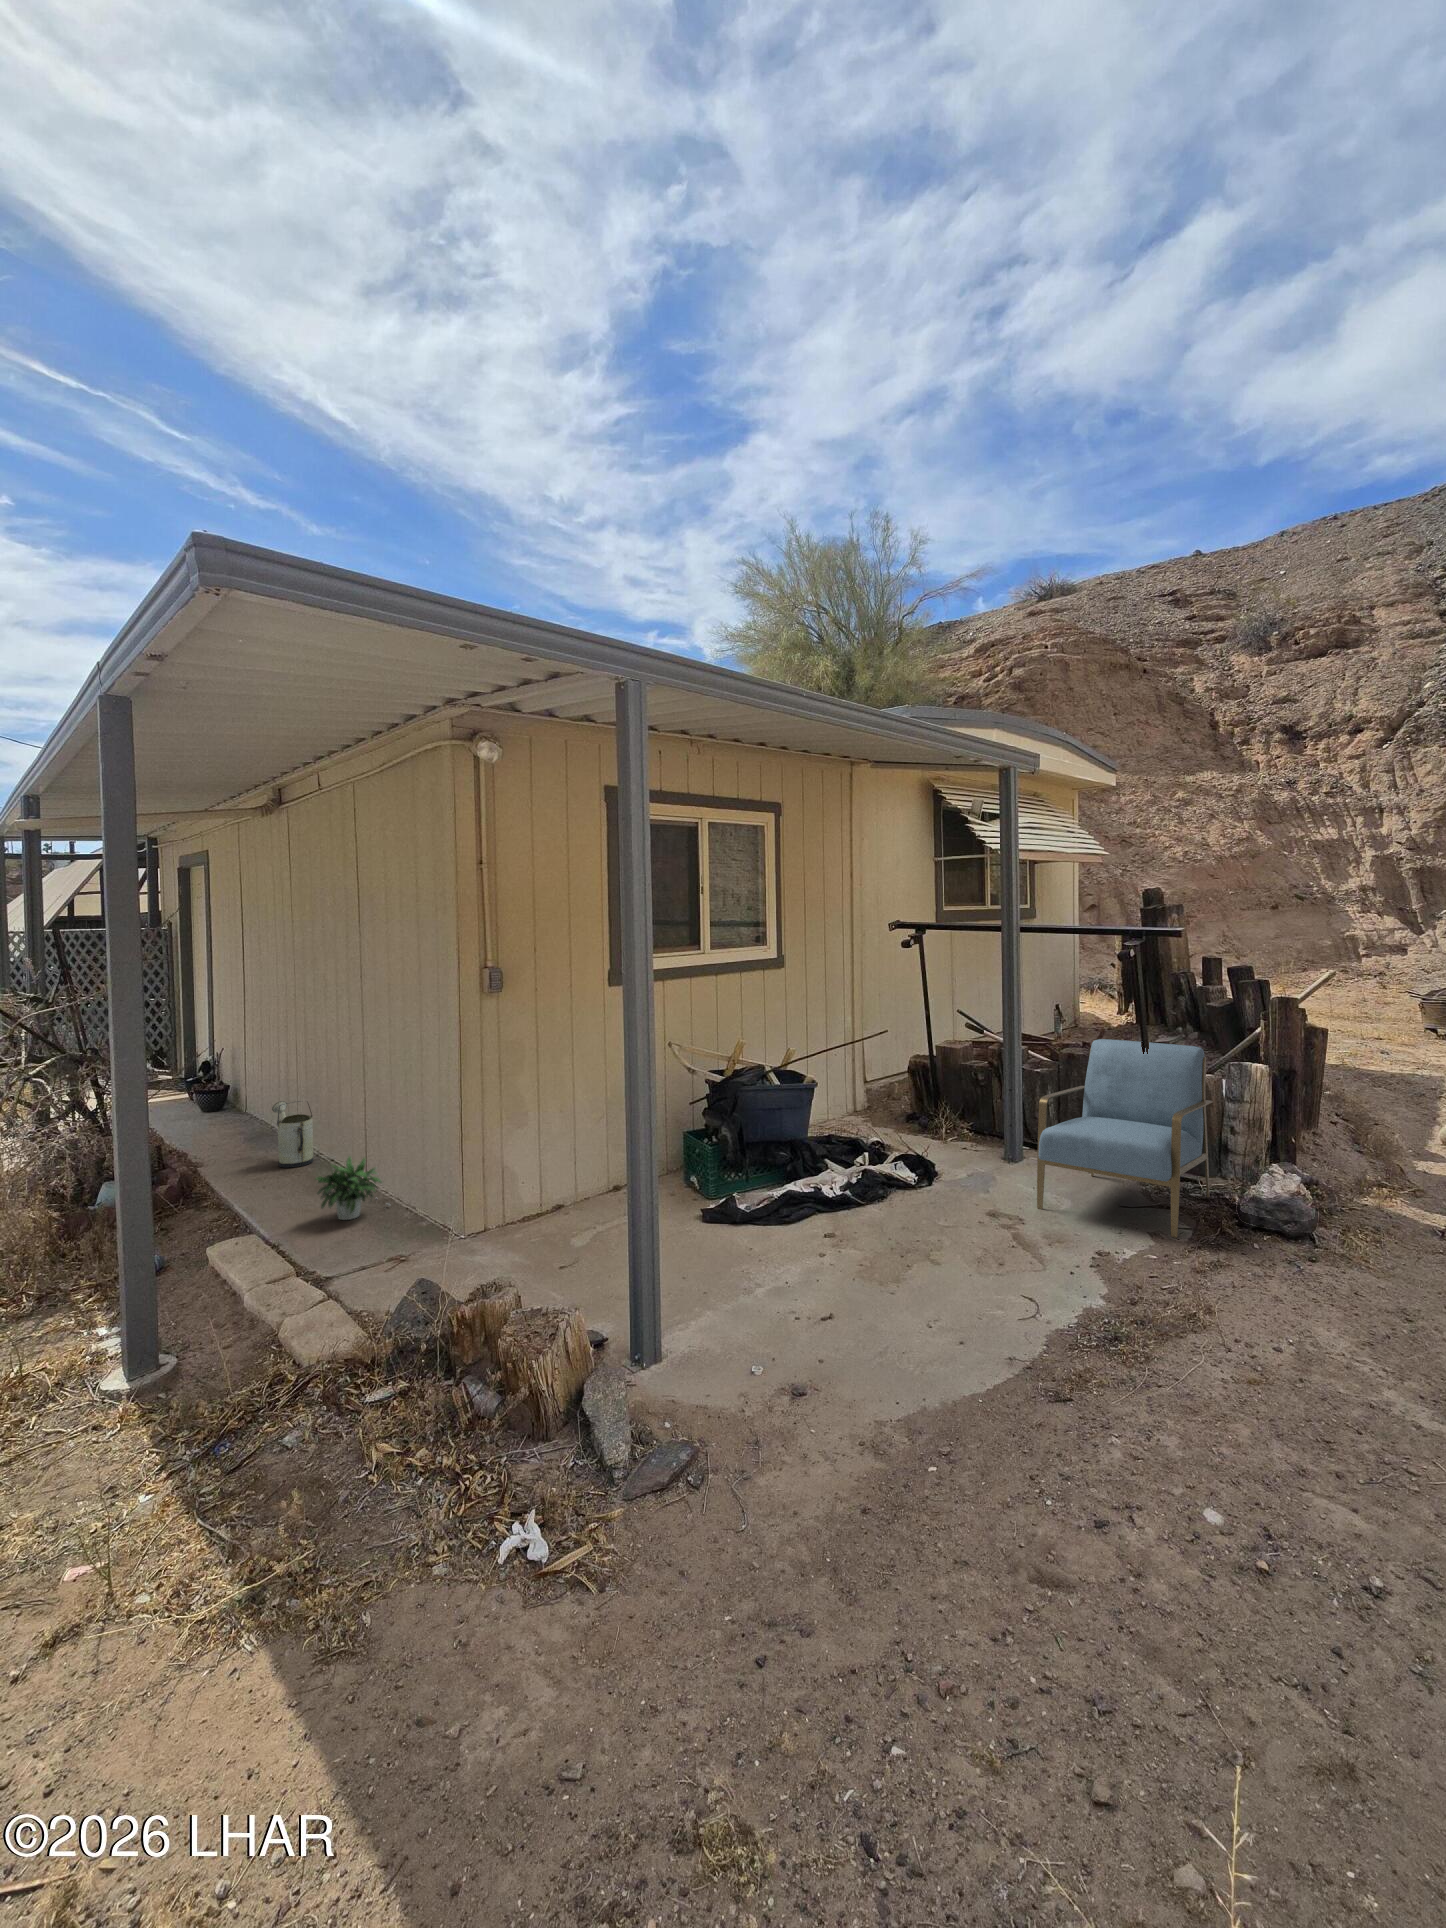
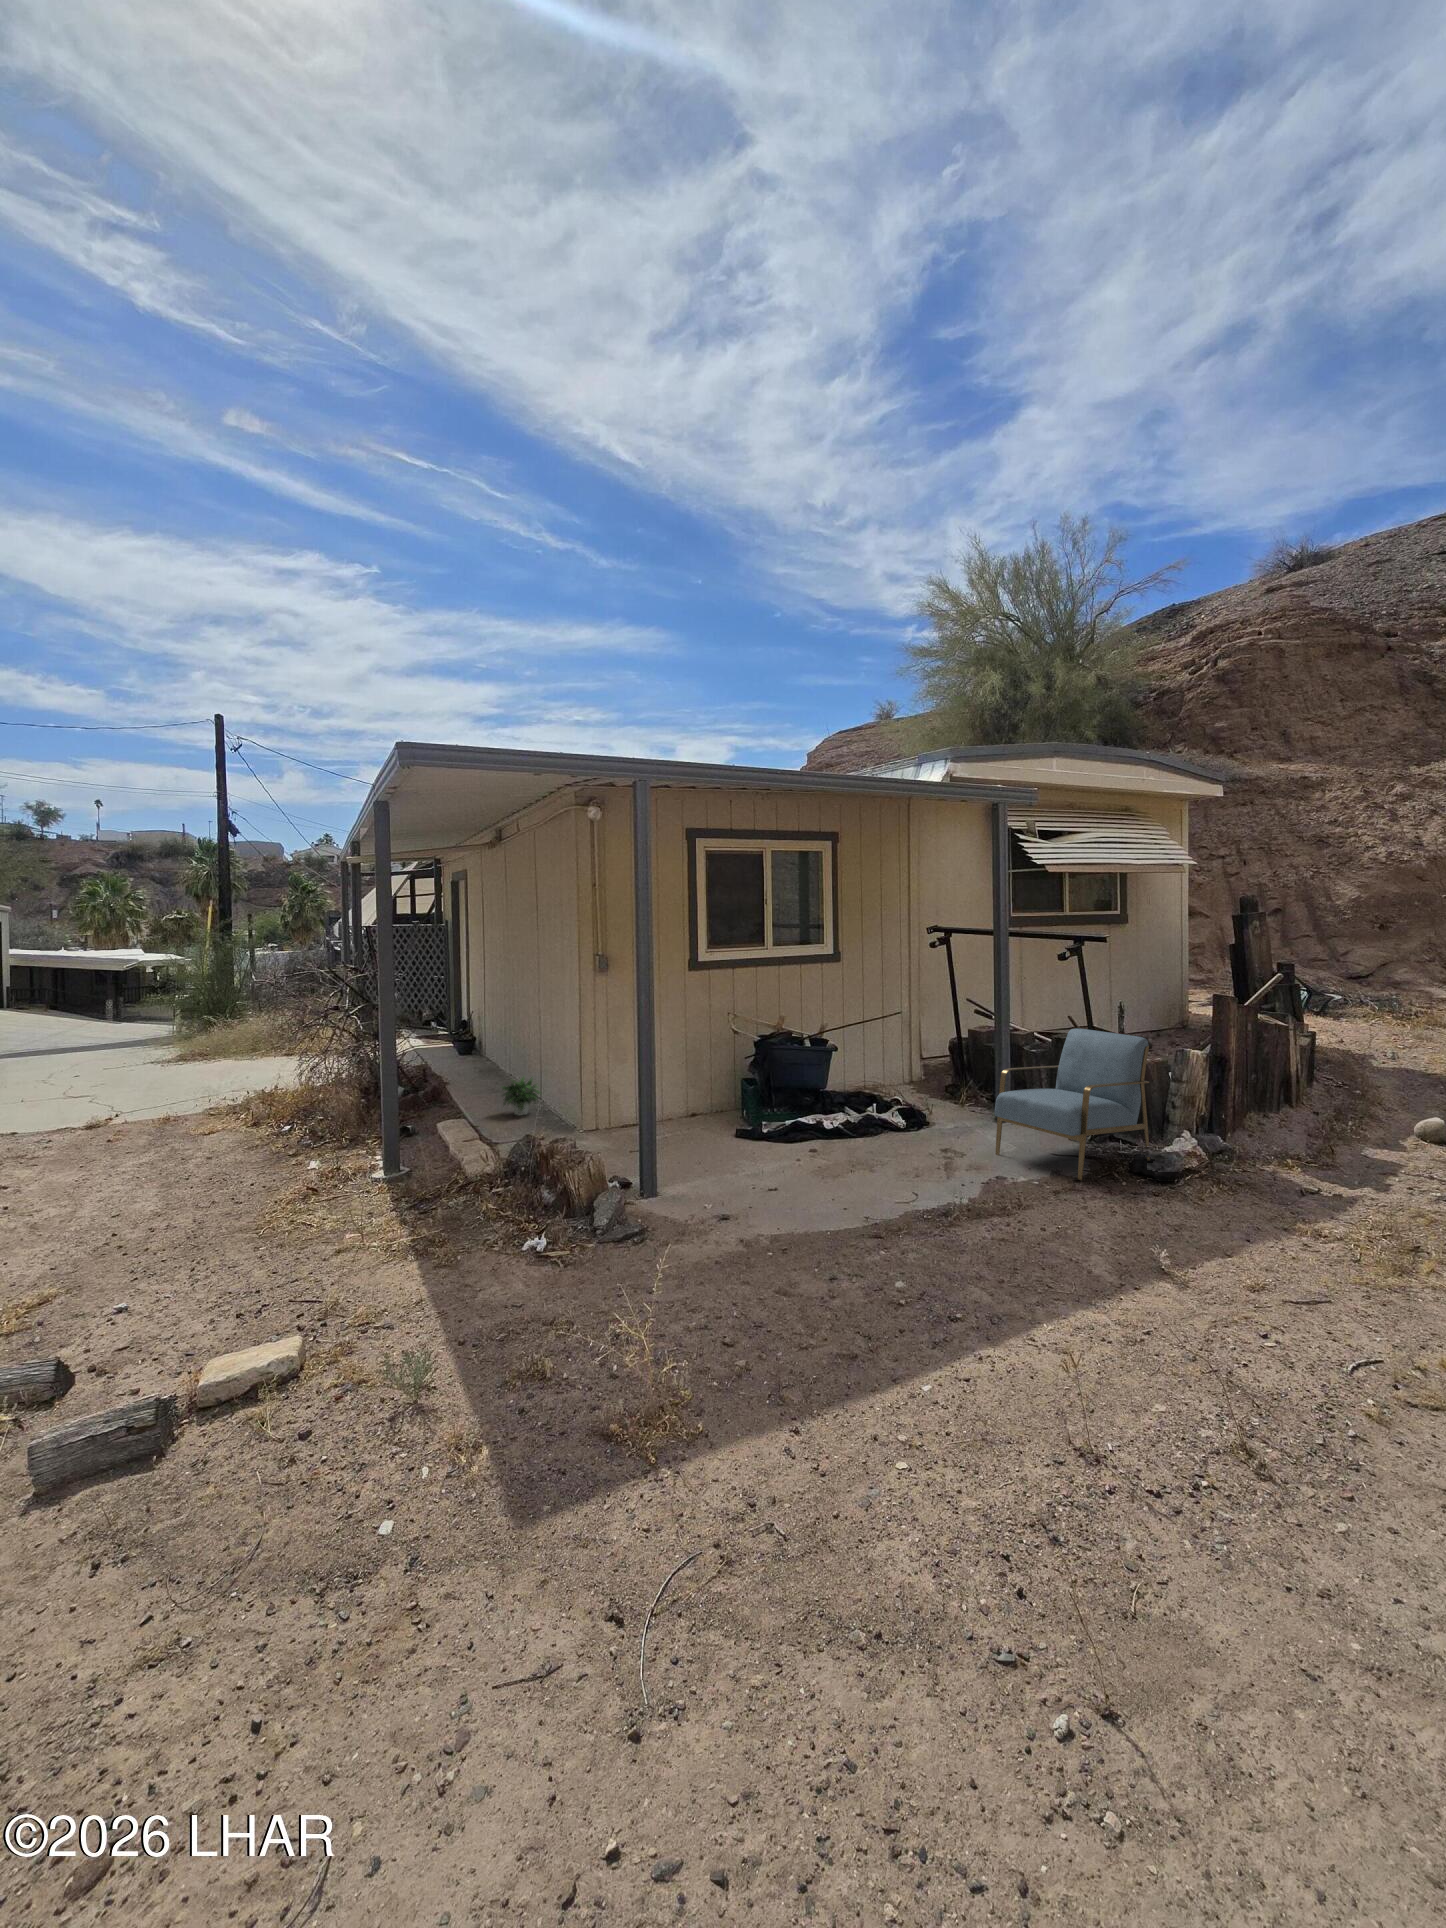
watering can: present [272,1101,313,1168] -> none [490,1041,513,1085]

